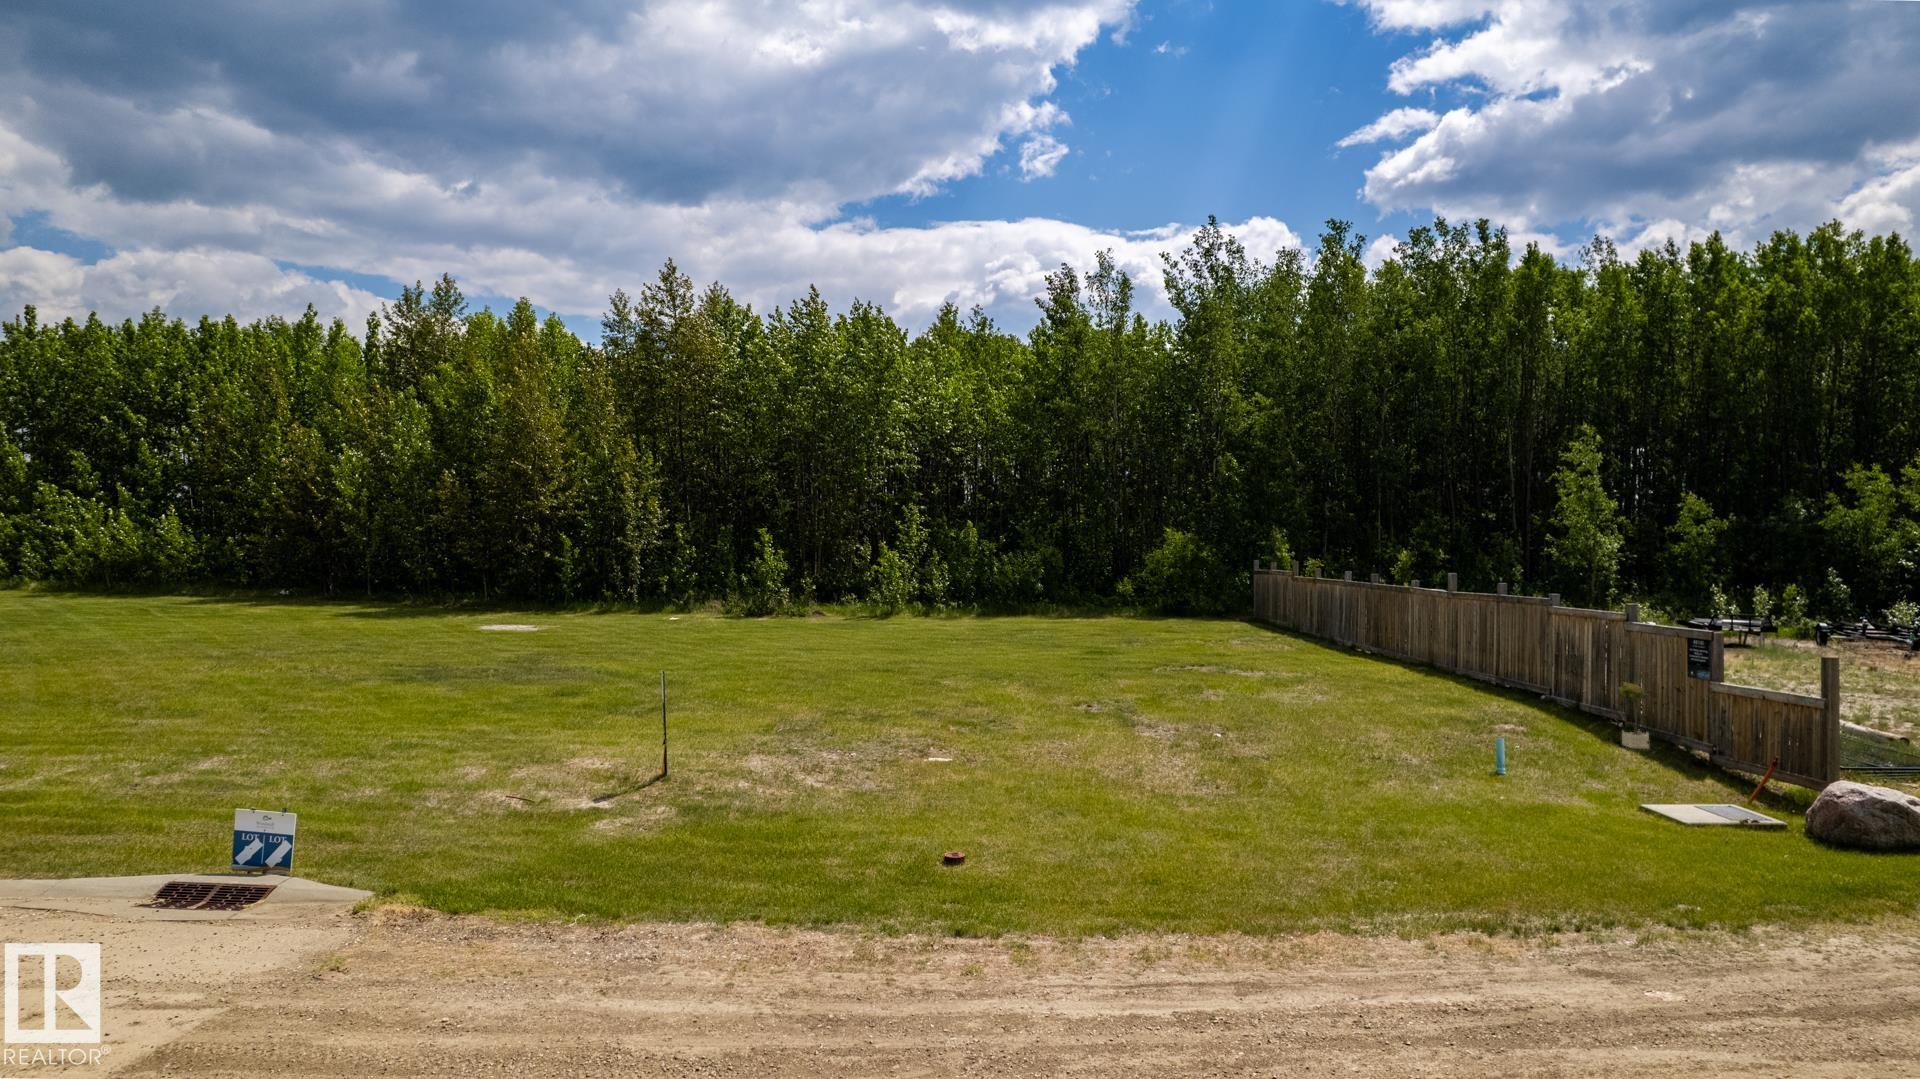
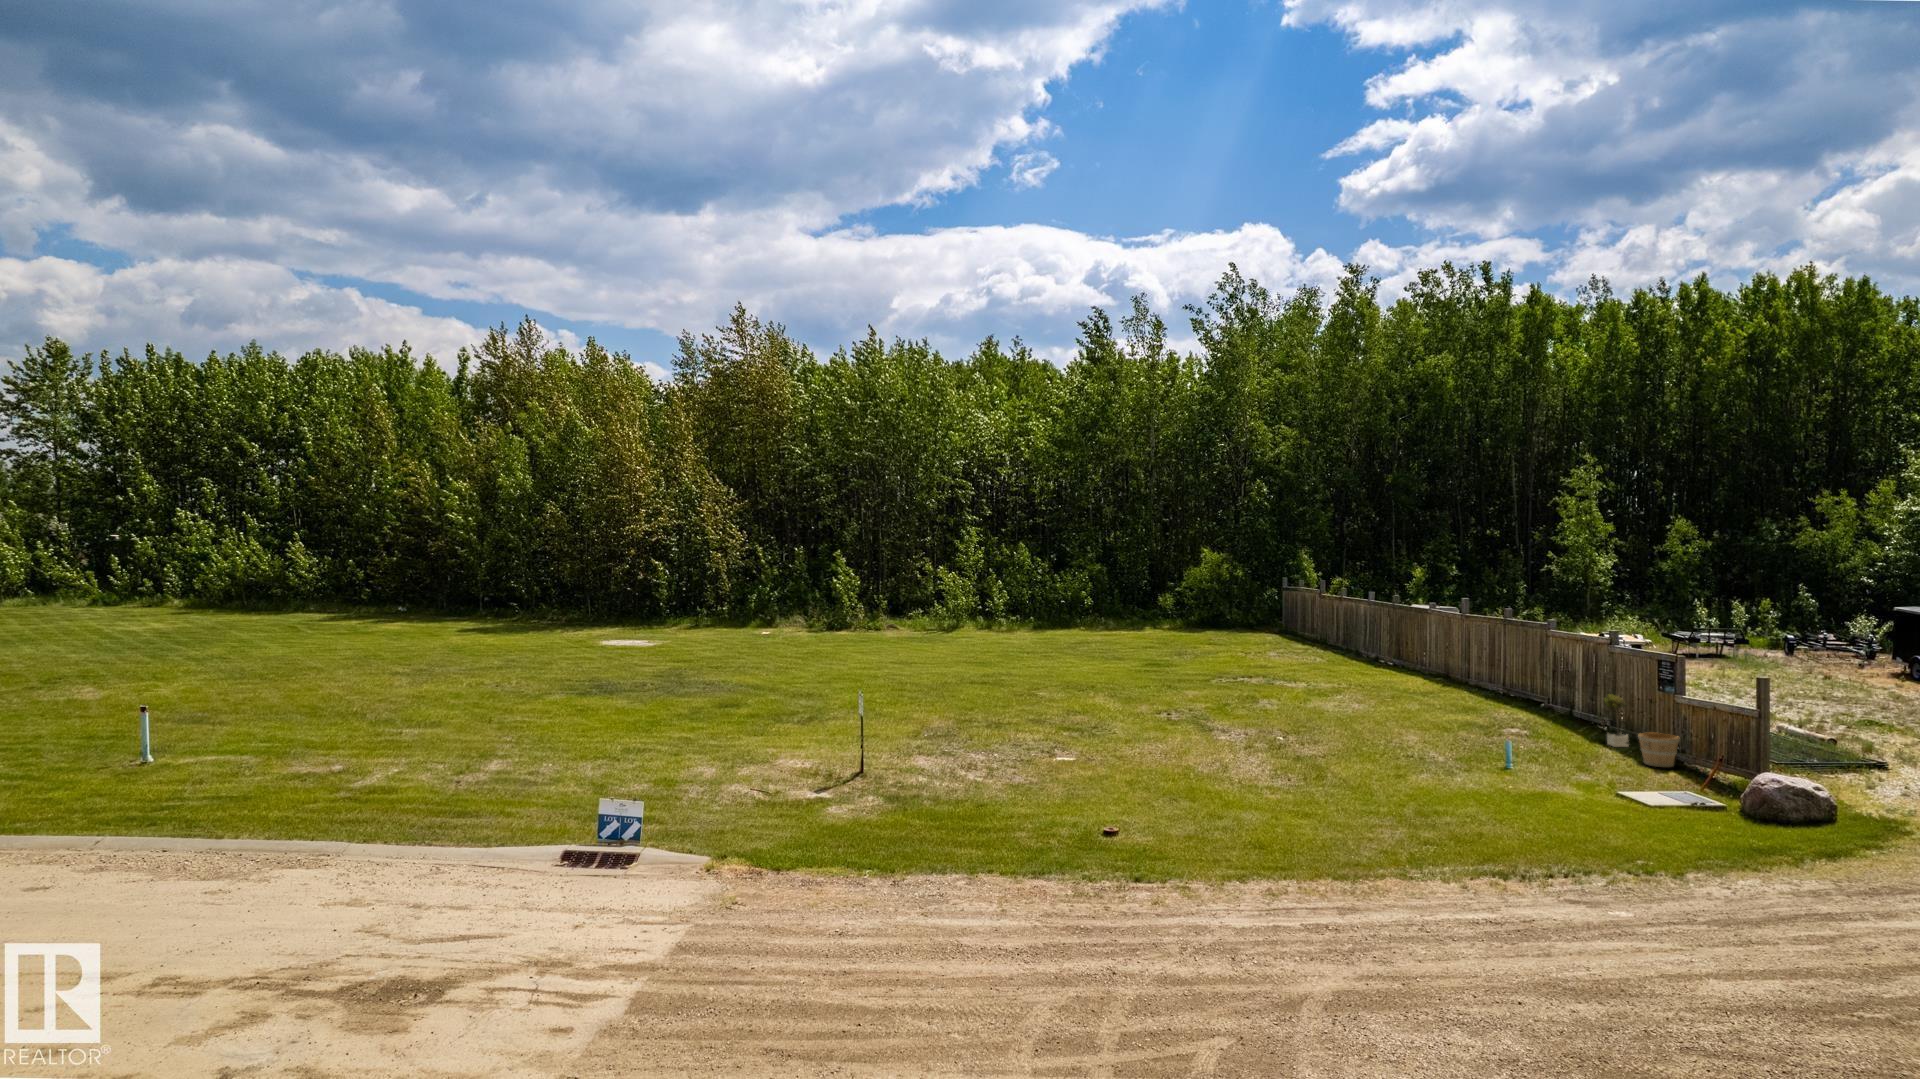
wooden bucket: none [1663,729,1717,774] -> present [1638,732,1680,767]

